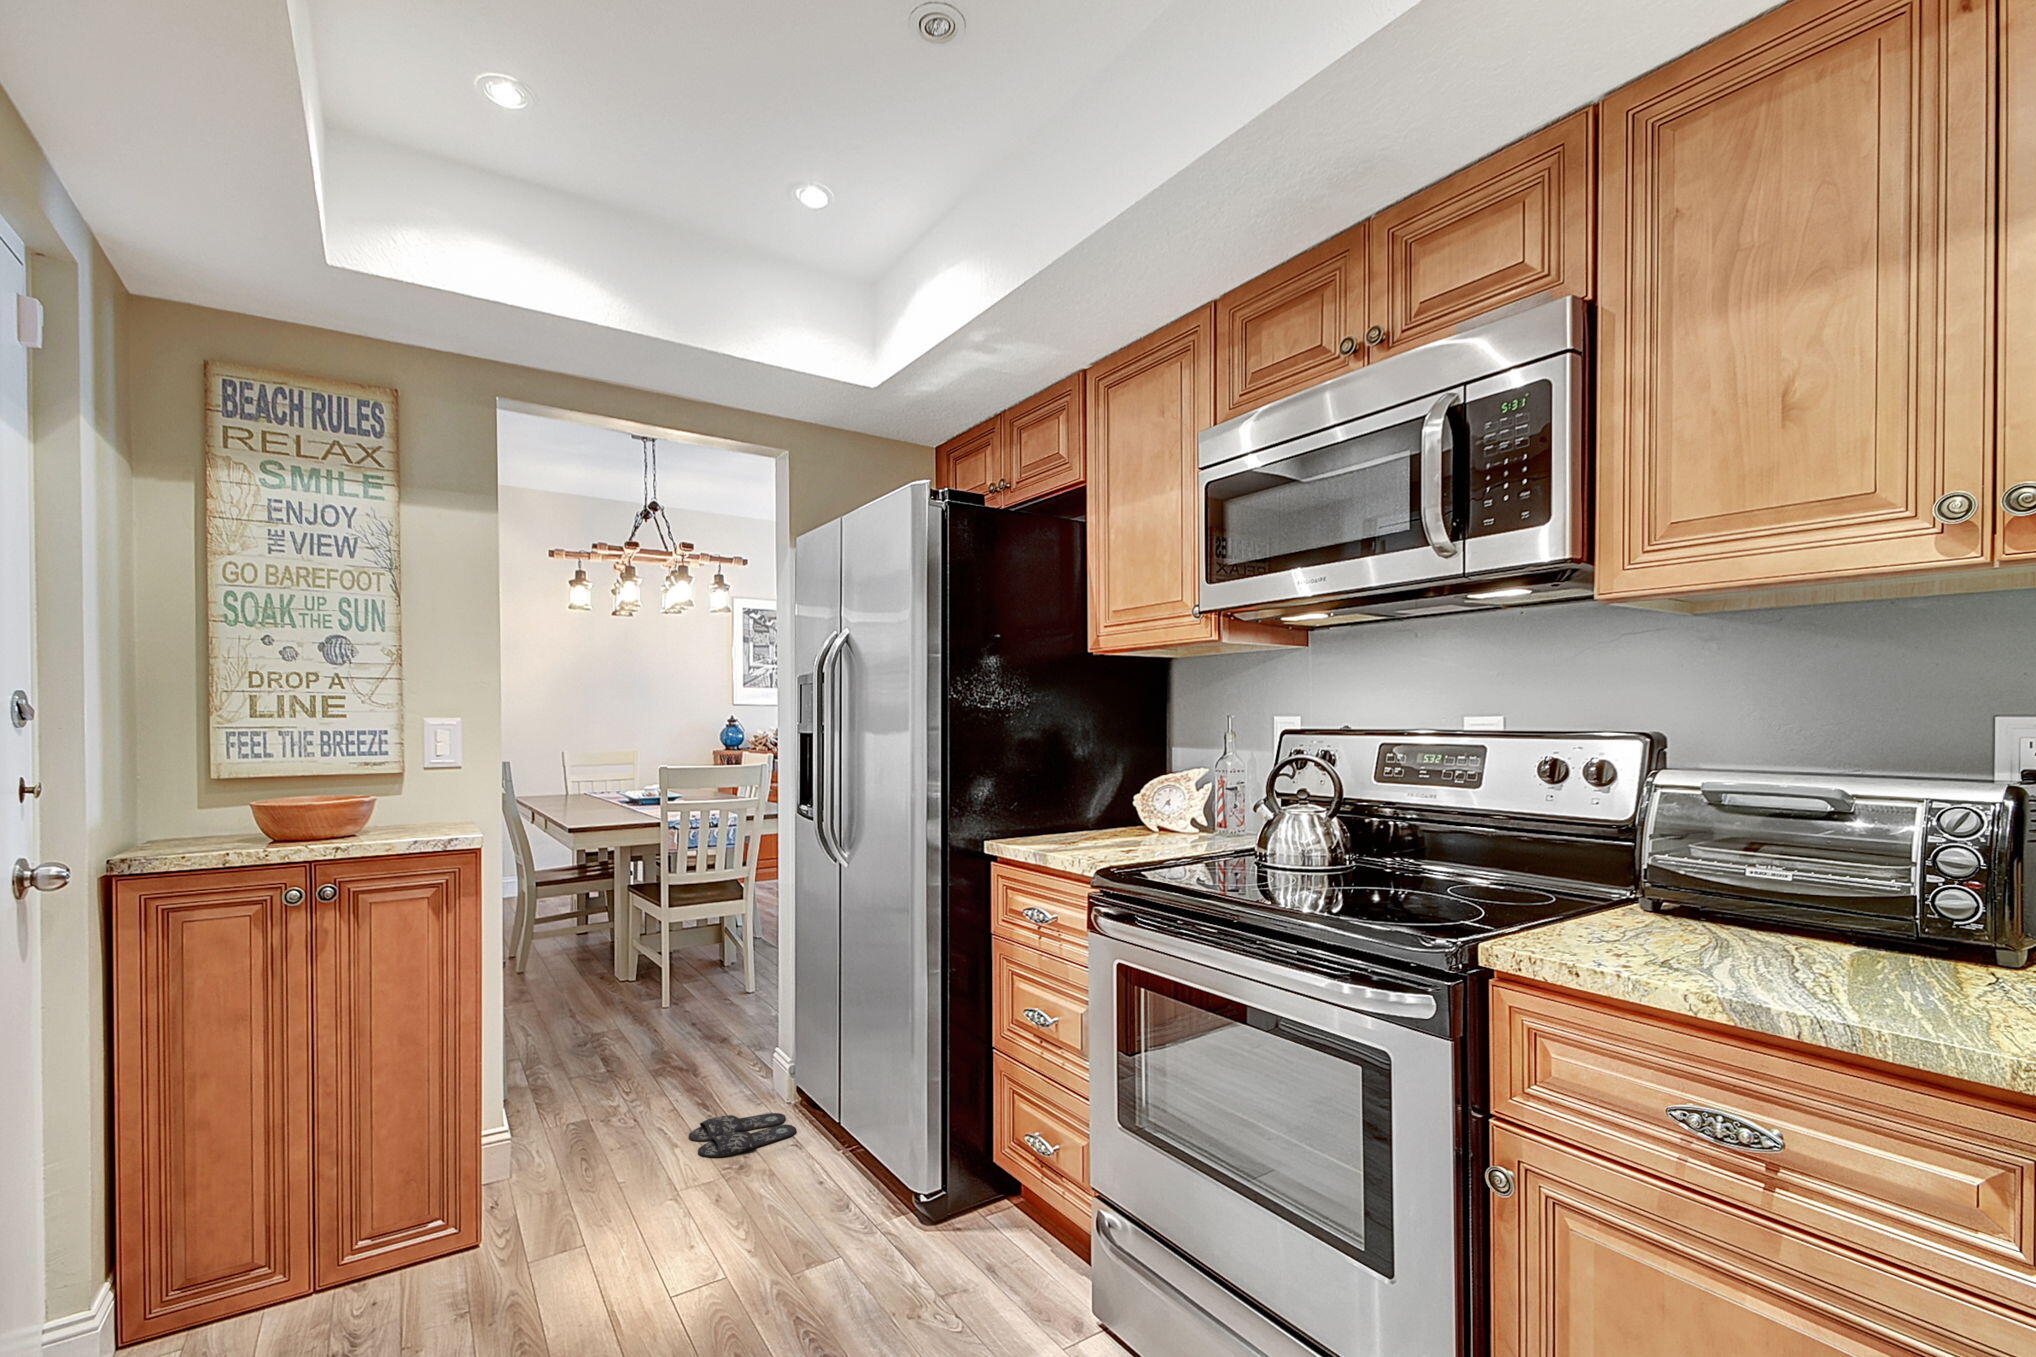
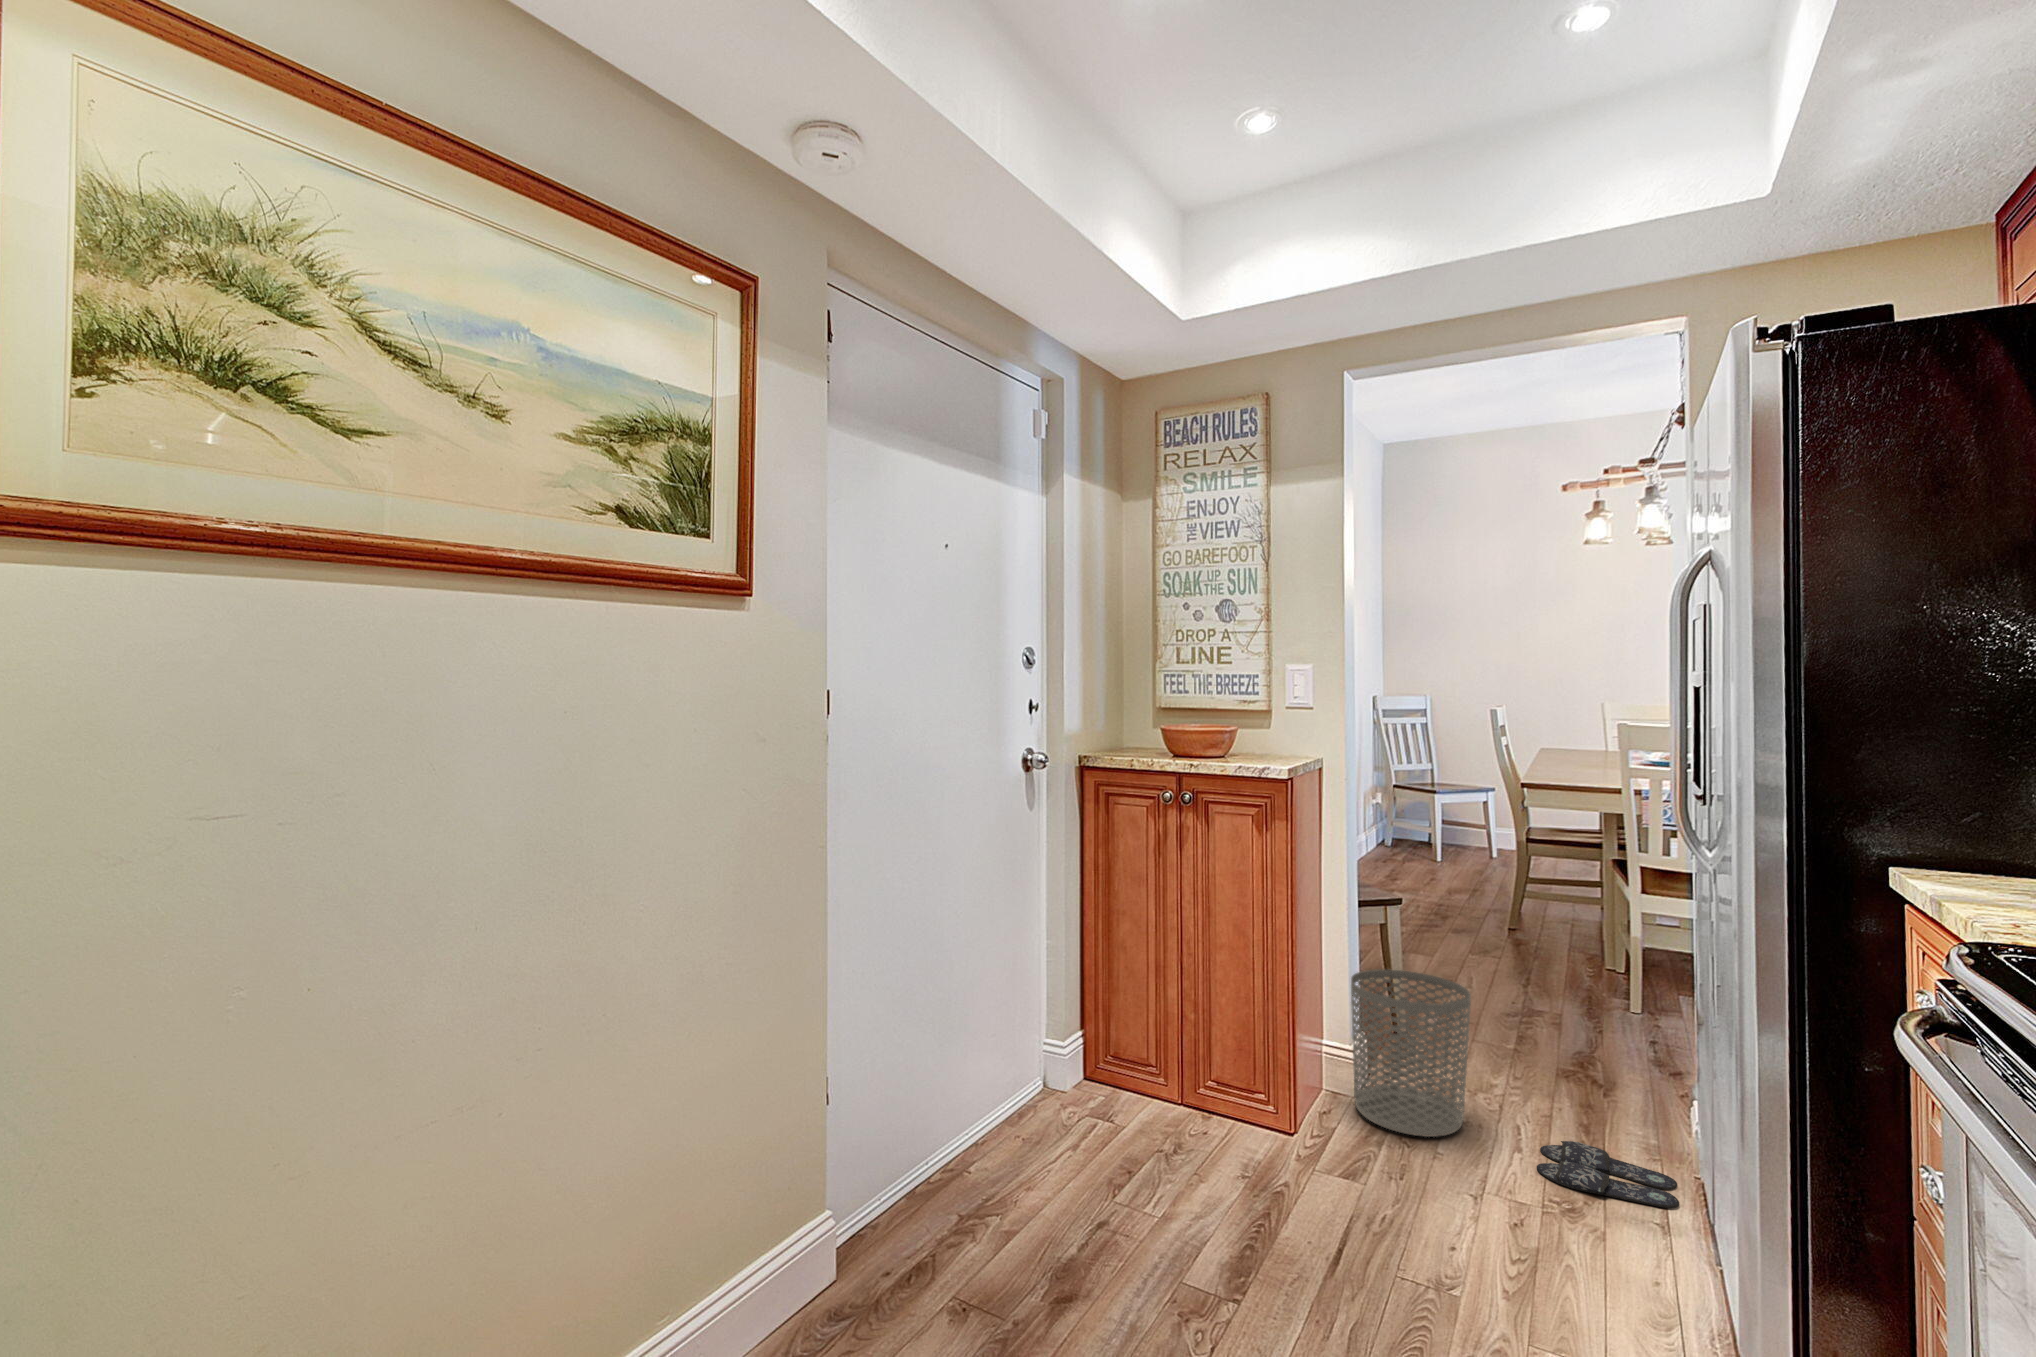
waste bin: none [509,1017,630,1187] -> present [1351,969,1471,1137]

